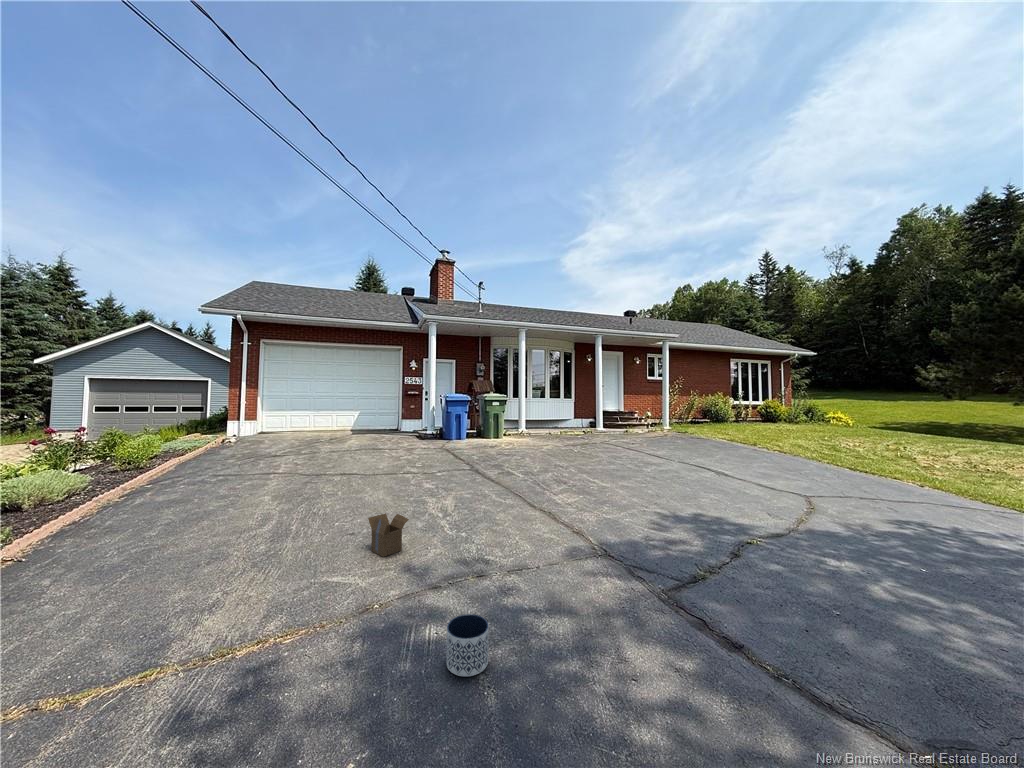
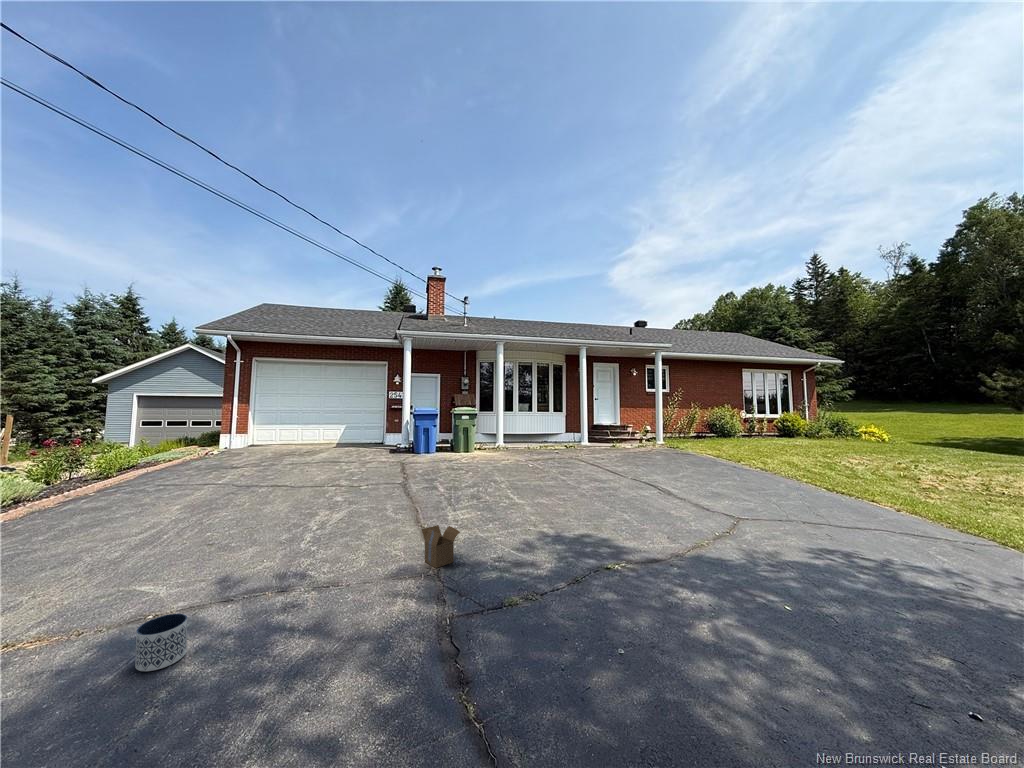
cardboard box: present [368,513,409,557] -> present [422,525,460,568]

